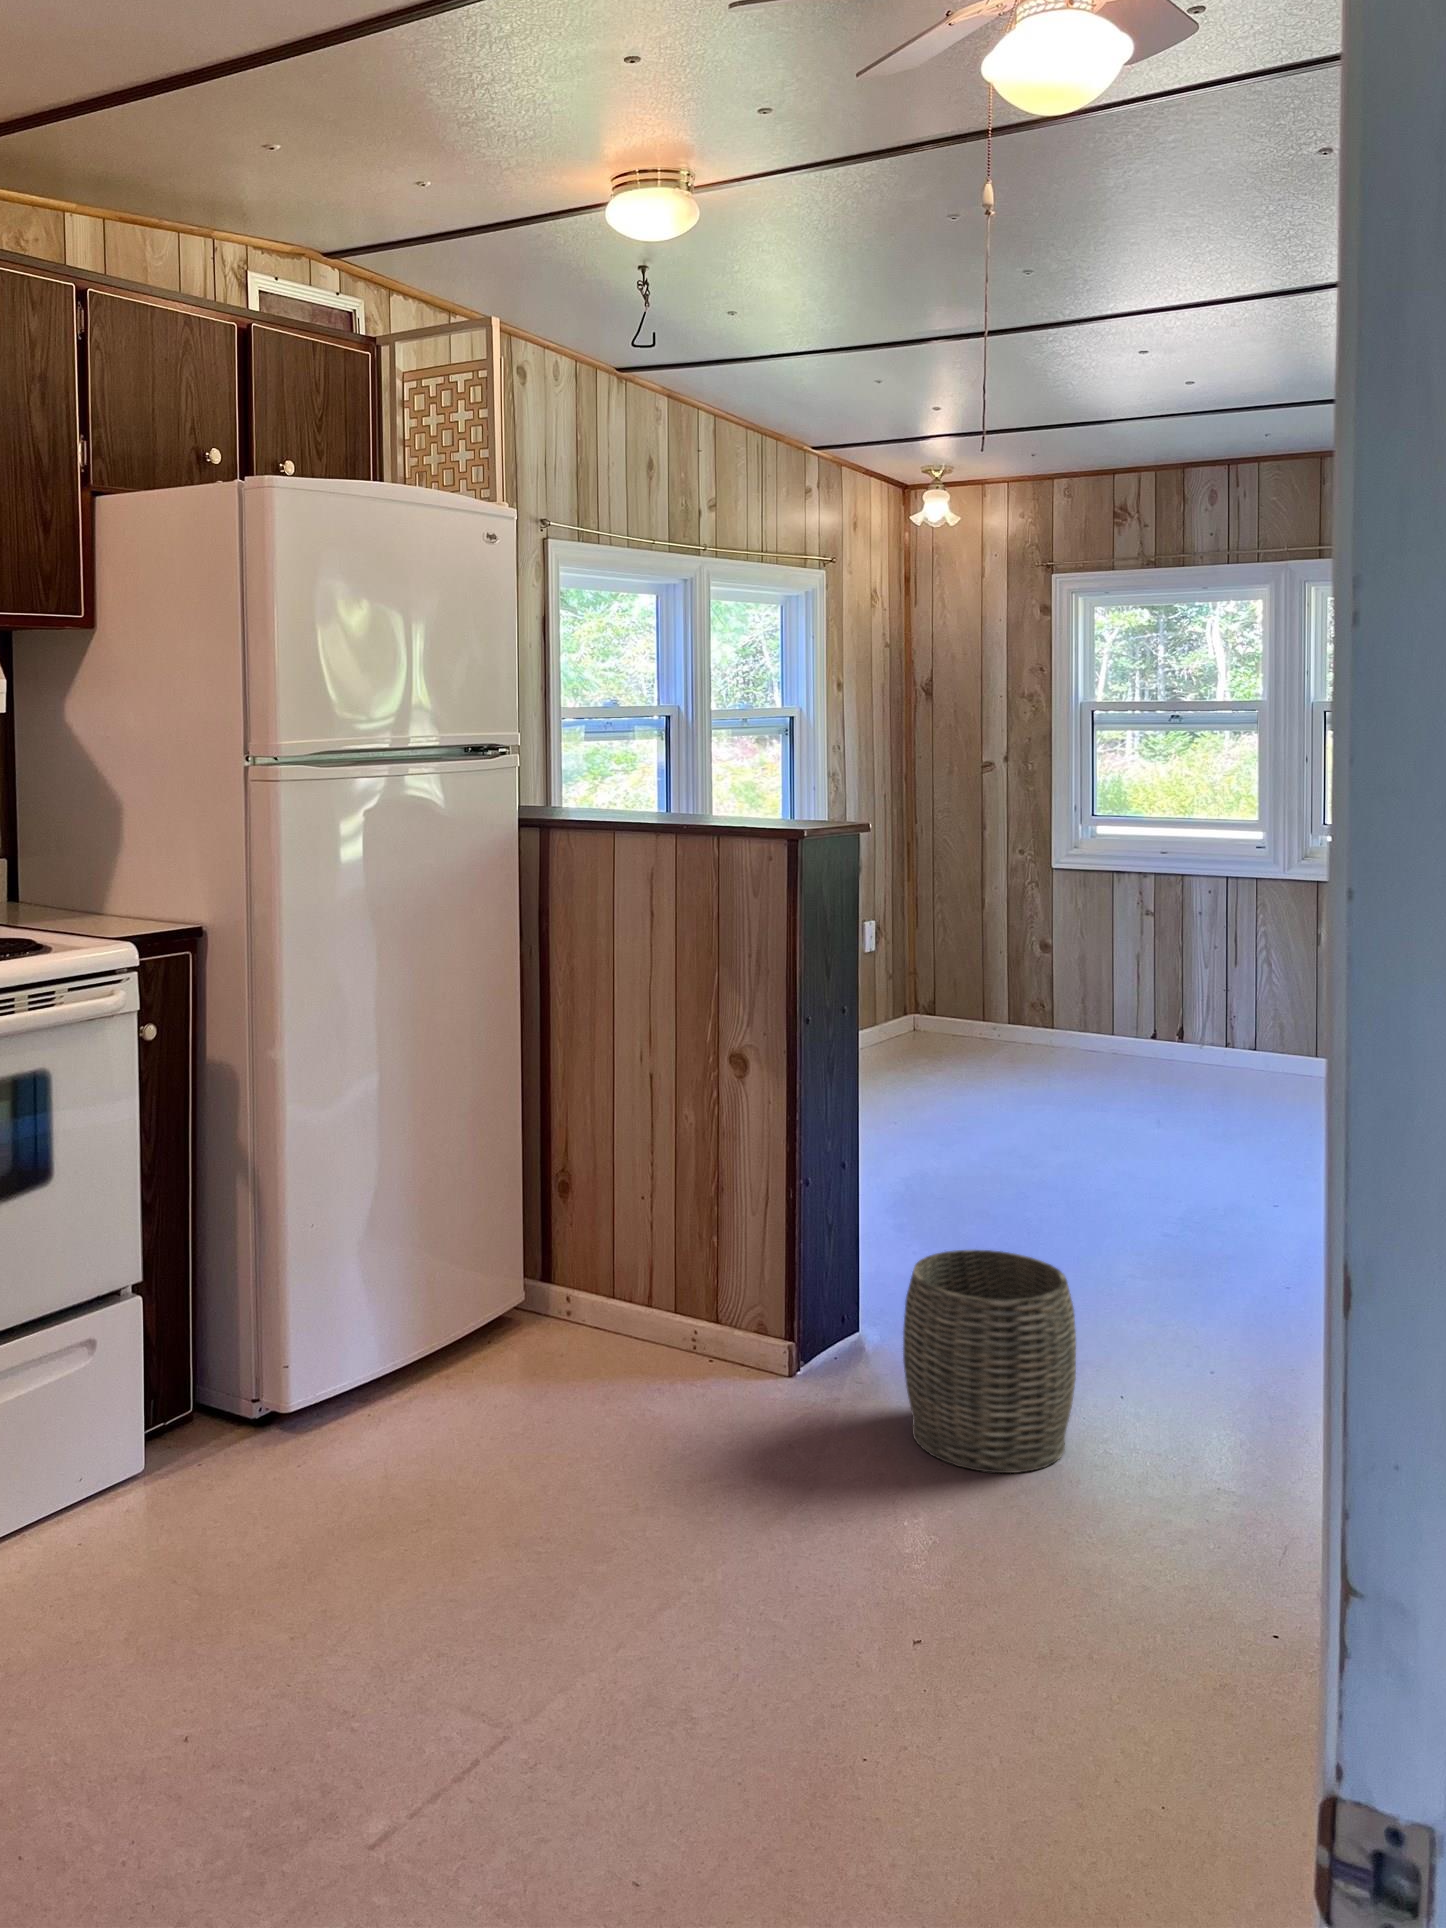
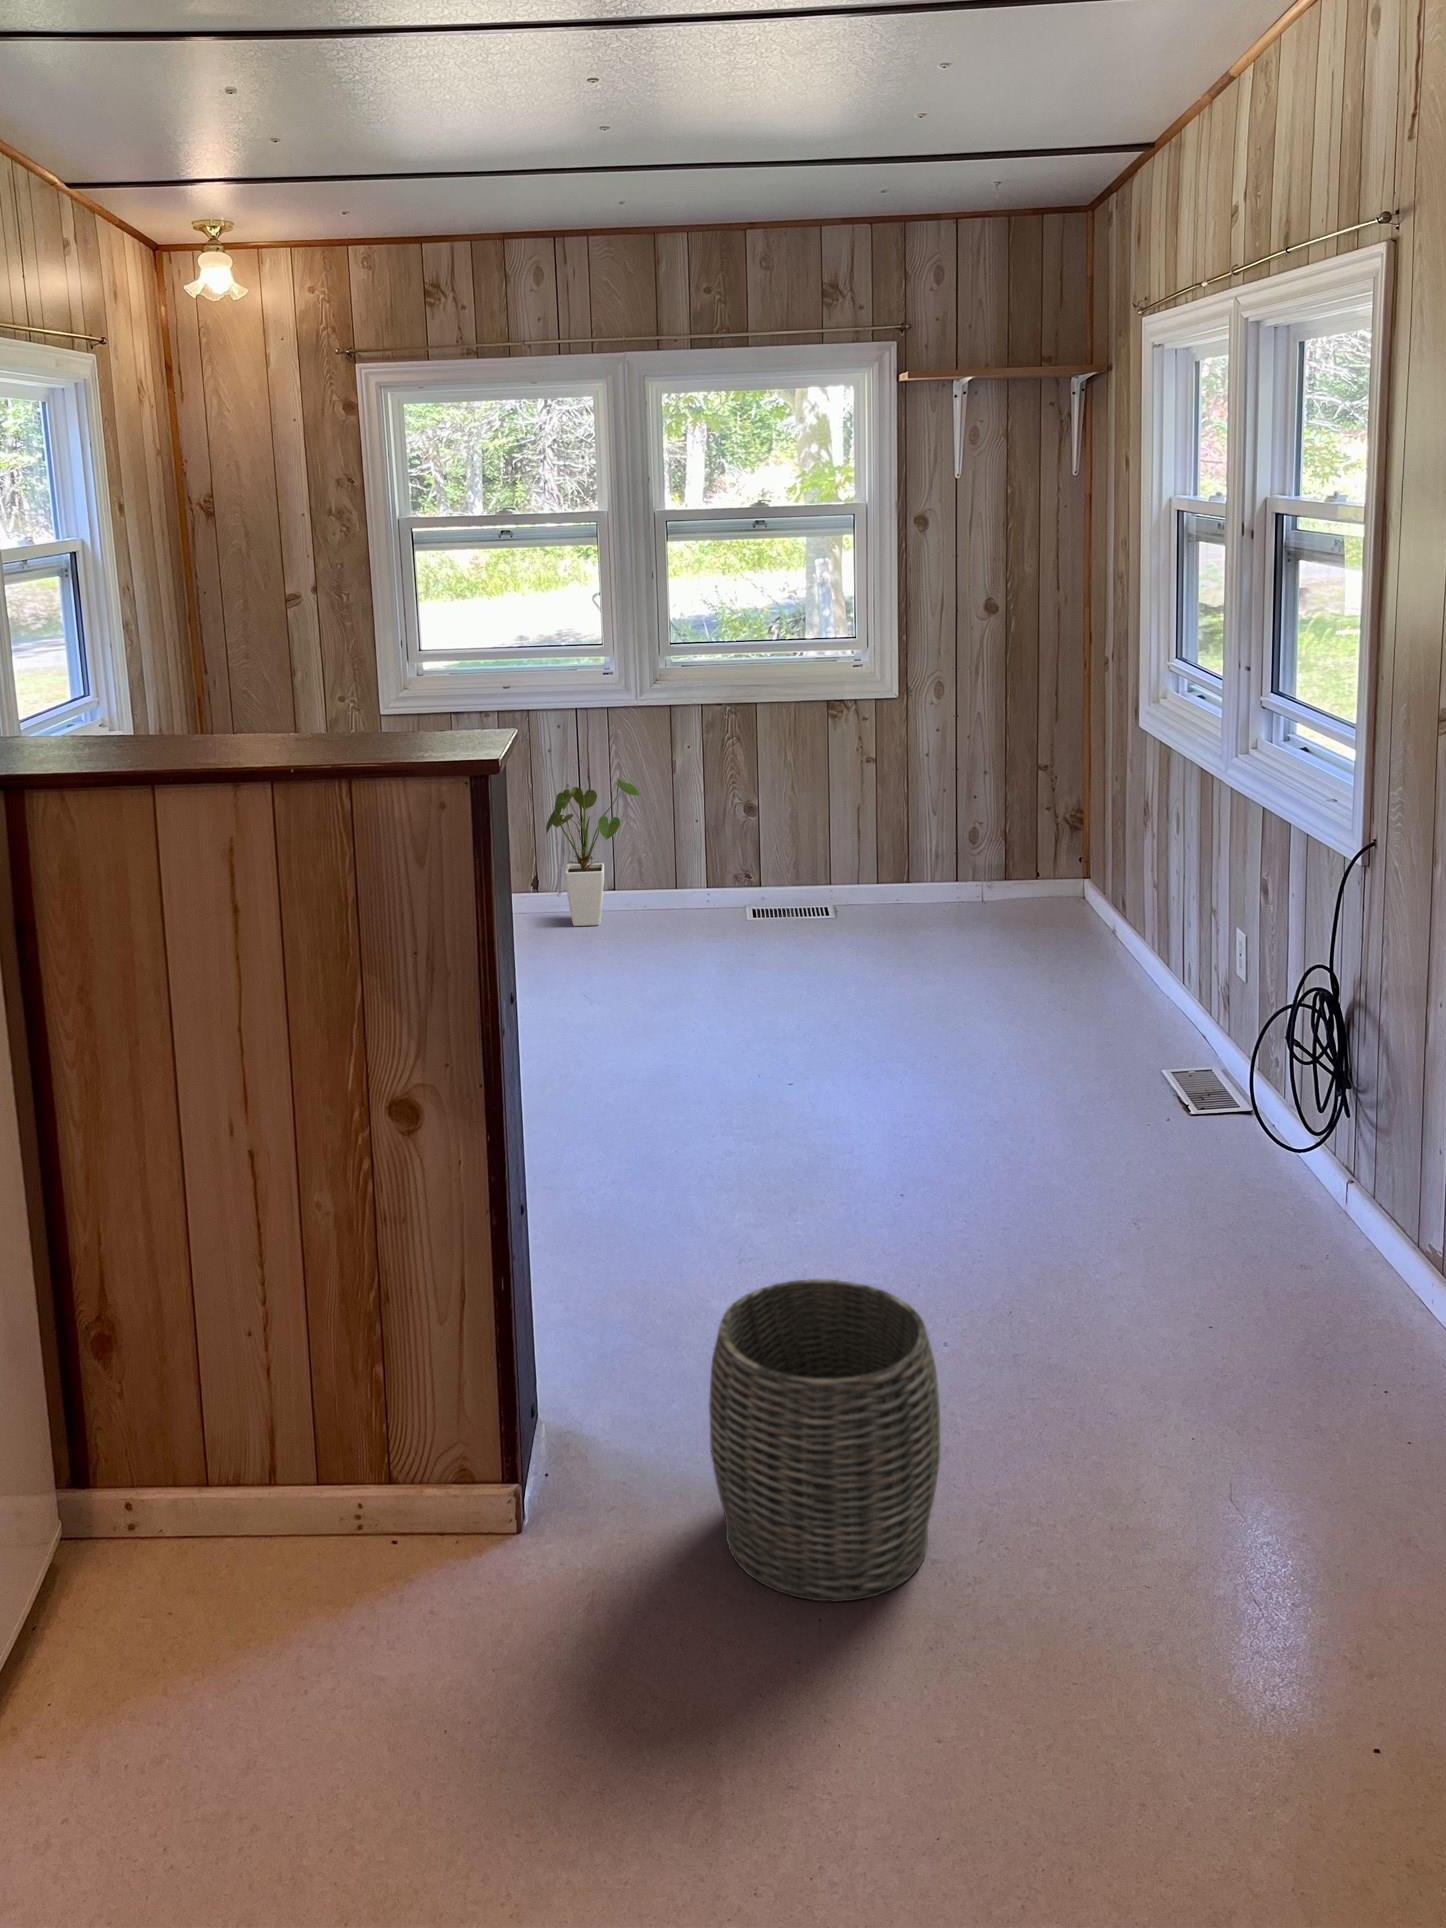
house plant: none [1175,946,1281,1079] -> present [546,778,640,926]

